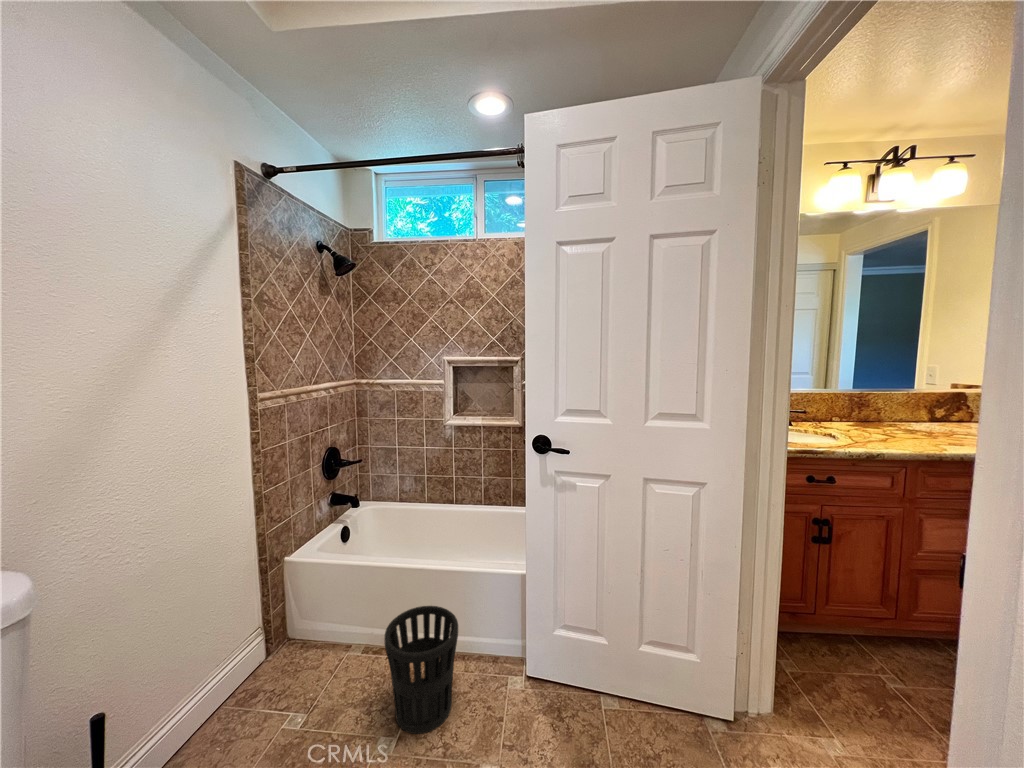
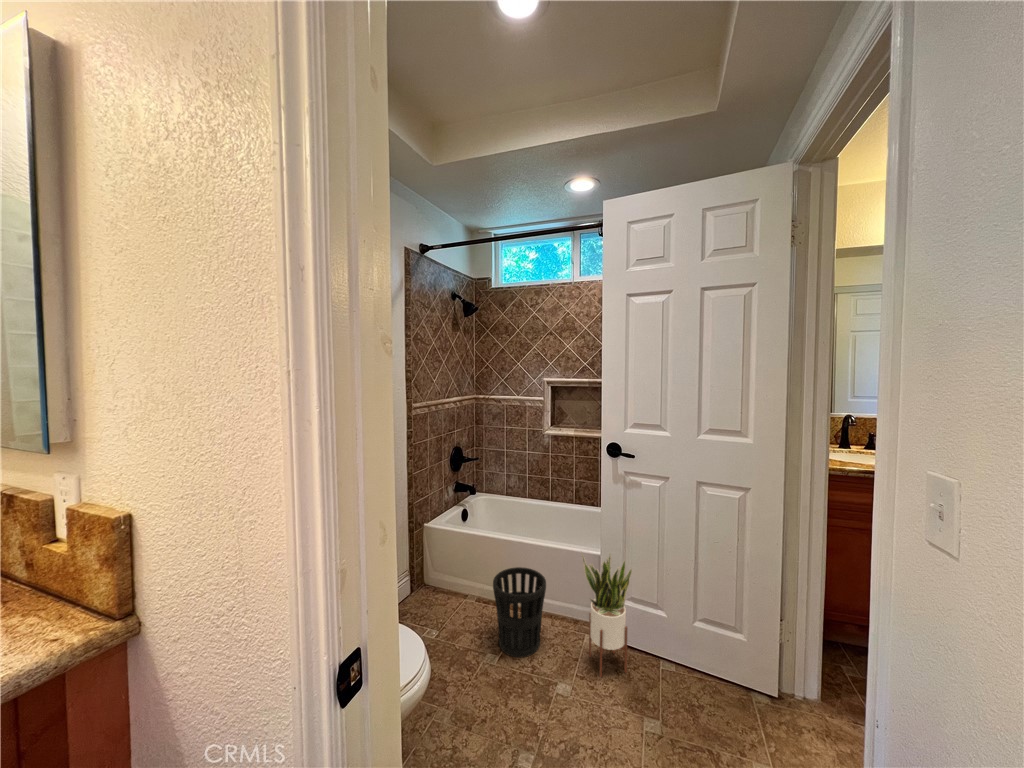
potted plant: none [504,577,568,739] -> present [581,552,632,677]

